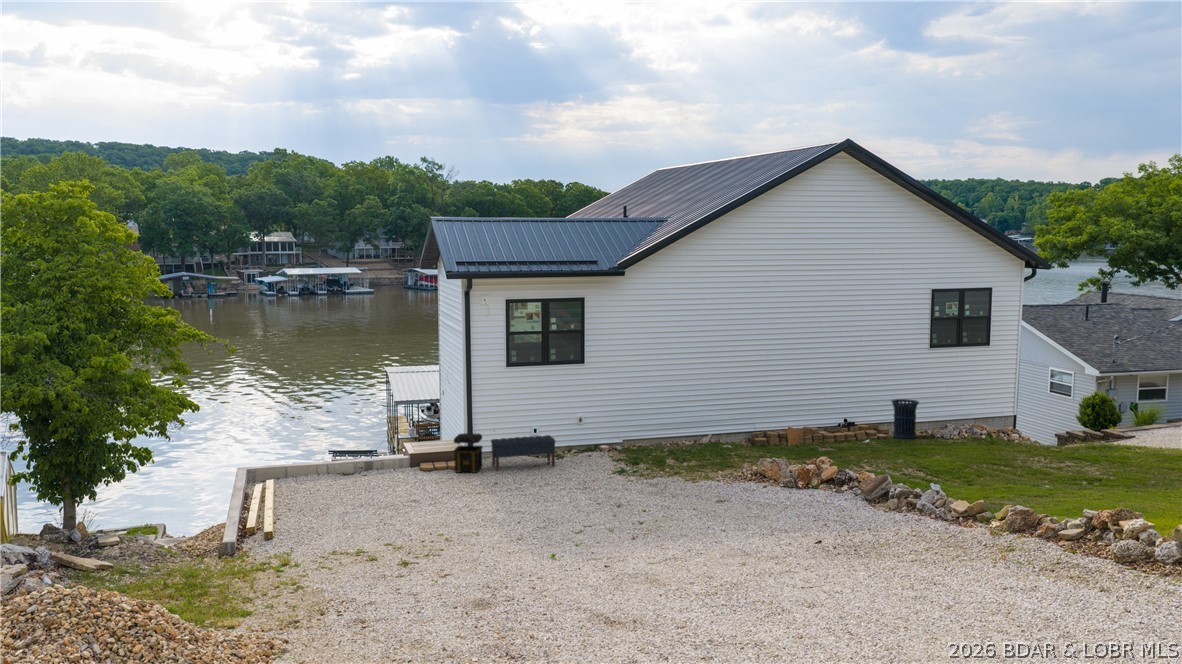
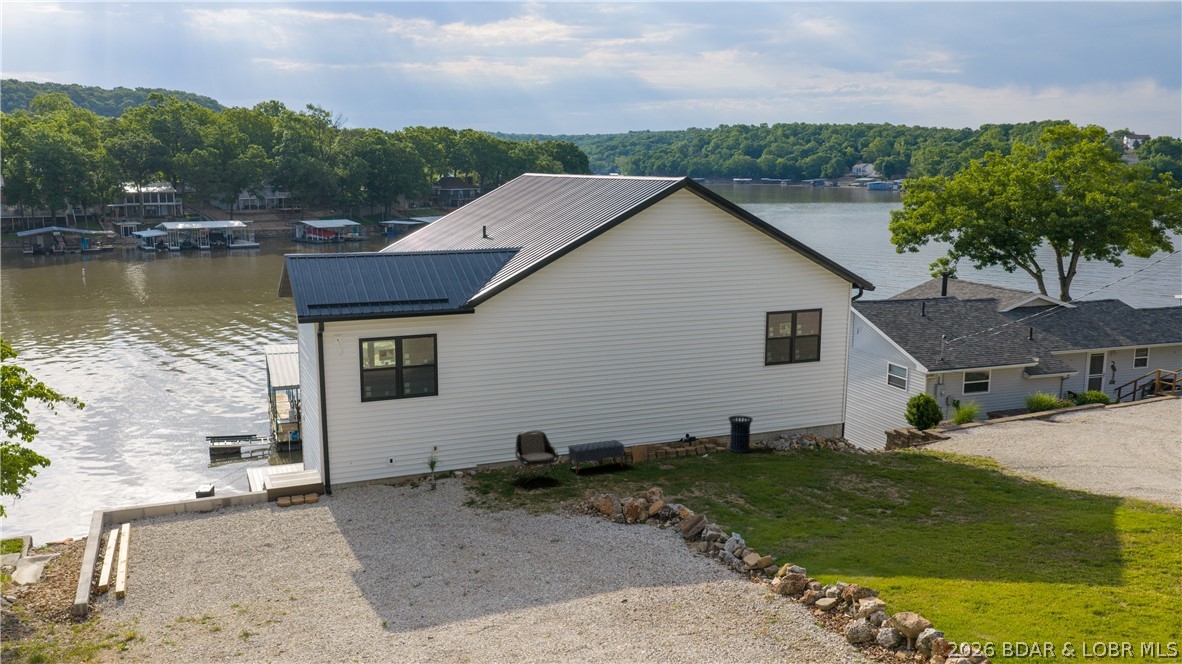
lounge chair: none [663,405,712,460] -> present [515,430,559,484]
potted plant: none [565,422,592,463] -> present [427,458,438,490]
toolbox: present [454,433,483,473] -> none [310,467,339,506]
bench: present [491,435,555,471] -> present [568,440,624,474]

